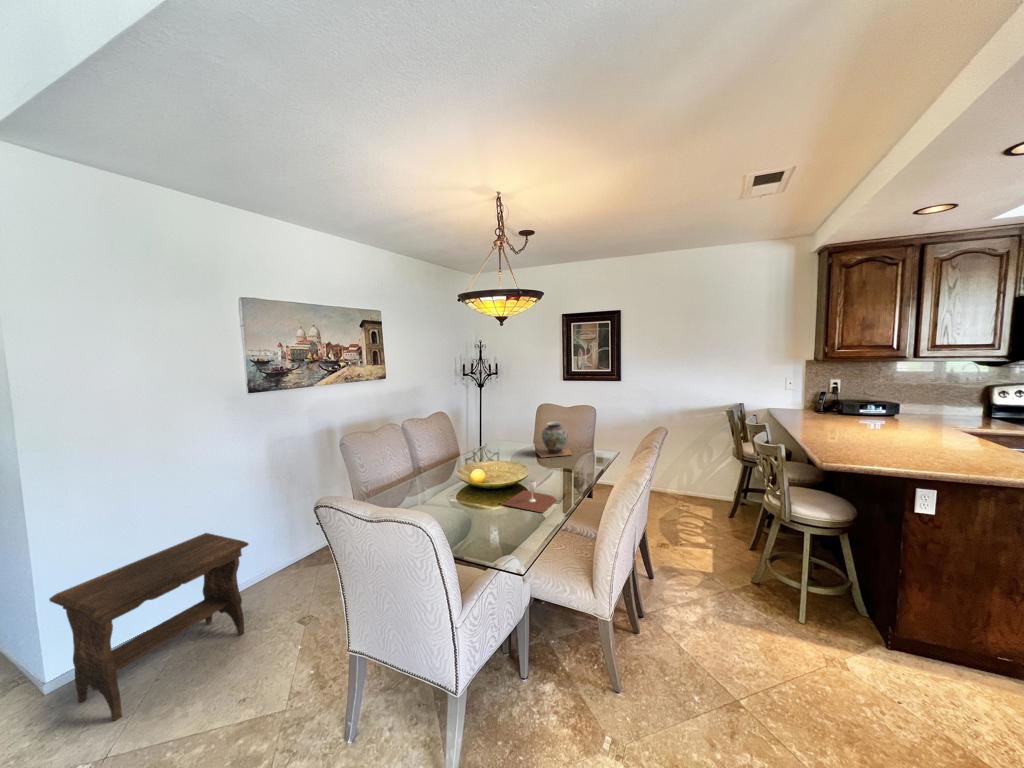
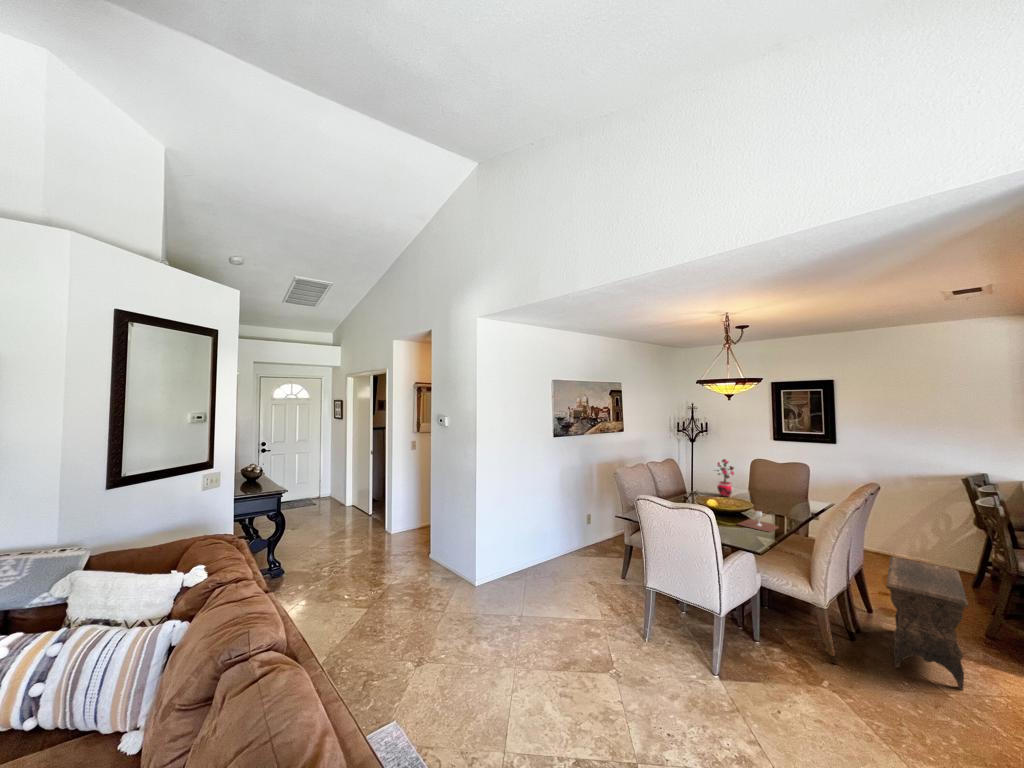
potted plant: none [489,407,515,456] -> present [717,459,734,497]
decorative vase: present [536,422,572,457] -> none [752,474,788,502]
footstool: present [49,533,249,721] -> present [887,557,969,690]

